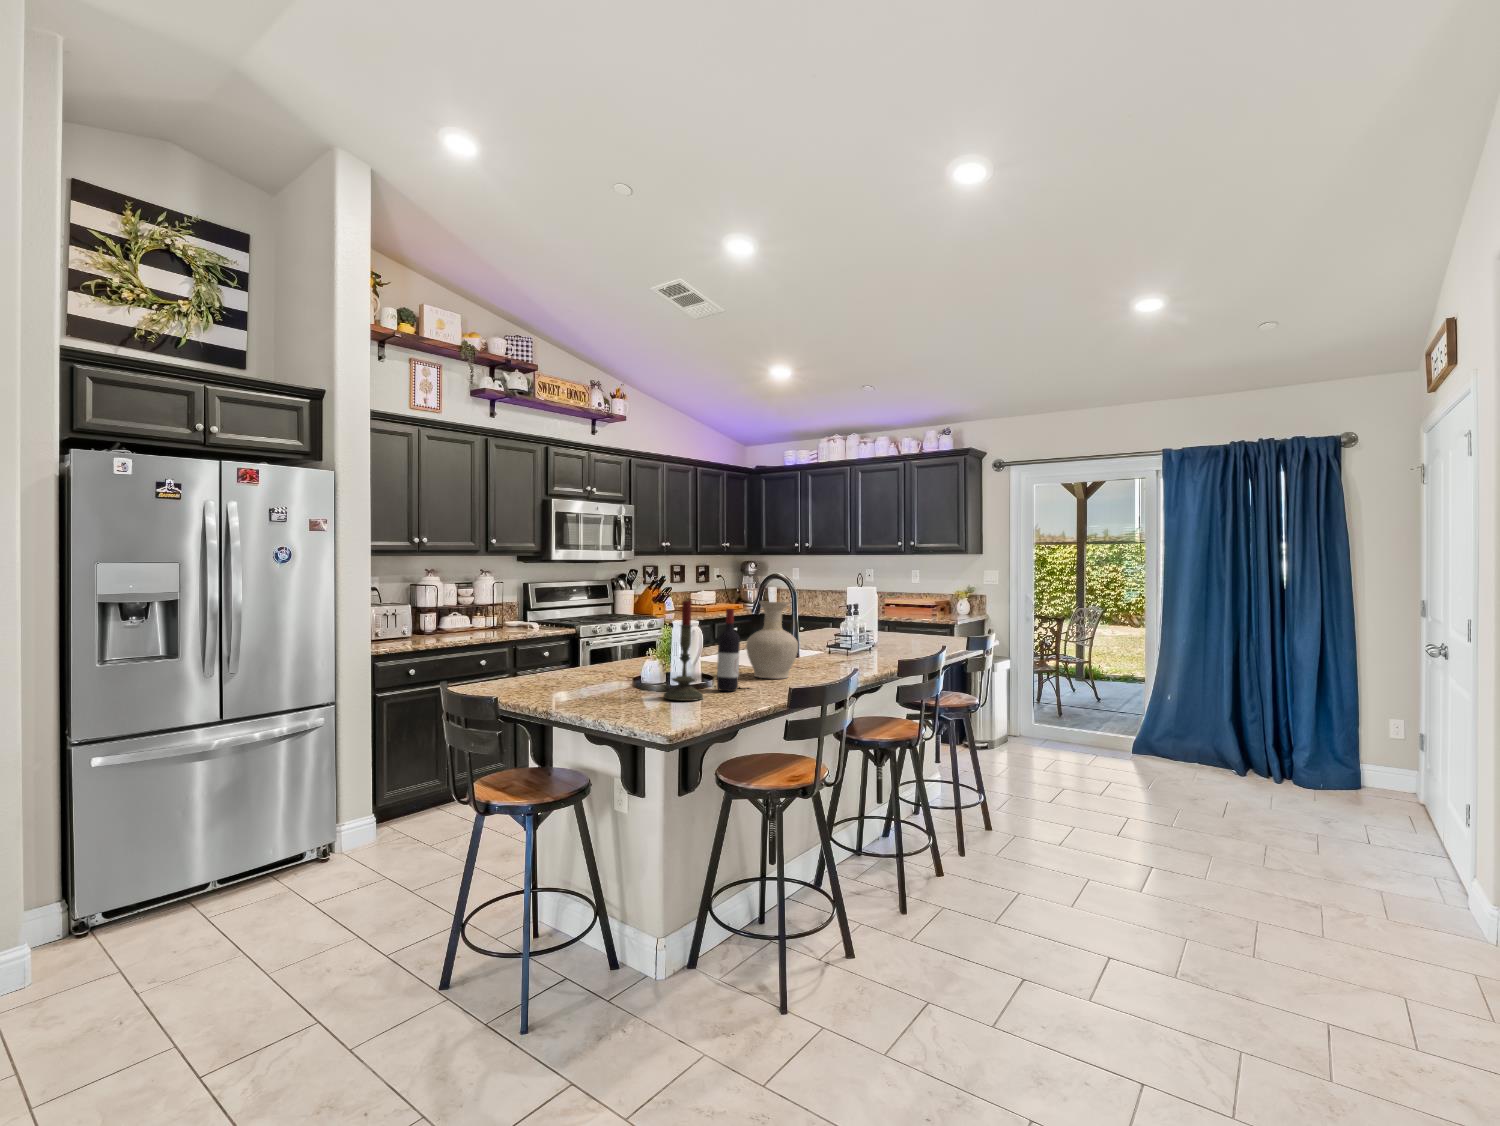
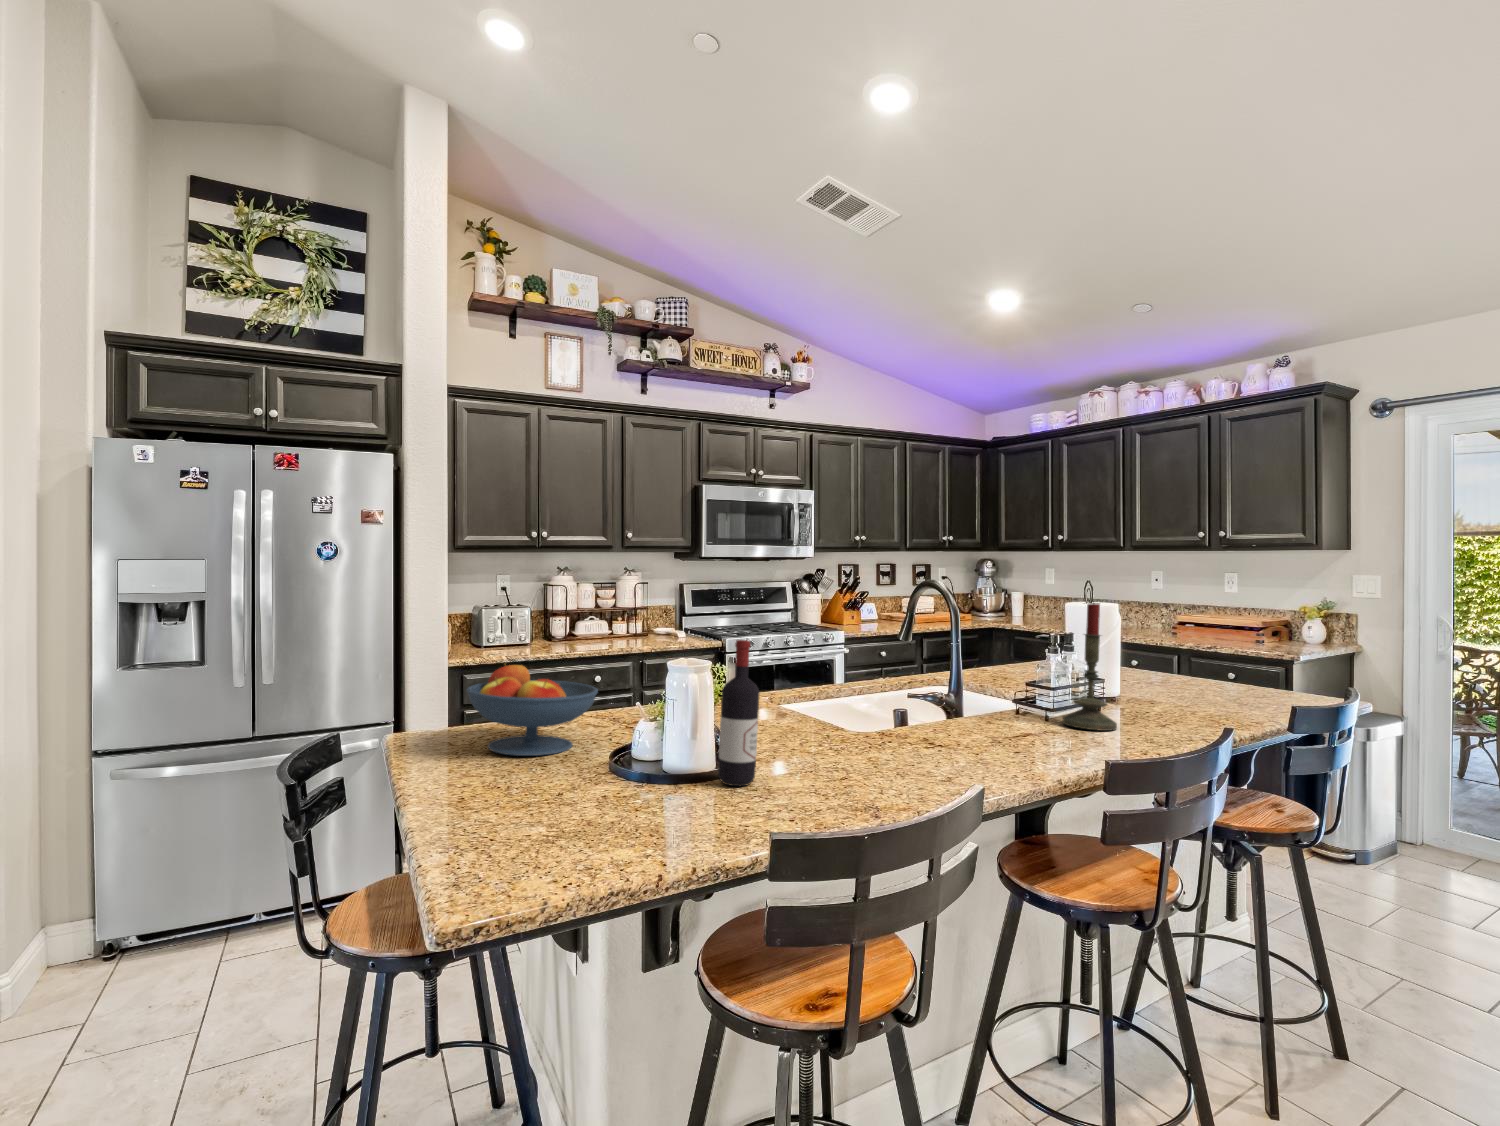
candle: present [664,600,703,701] -> present [1063,603,1117,731]
vase: present [746,601,798,679] -> none [805,626,895,763]
fruit bowl: none [527,633,614,690] -> present [467,665,598,756]

